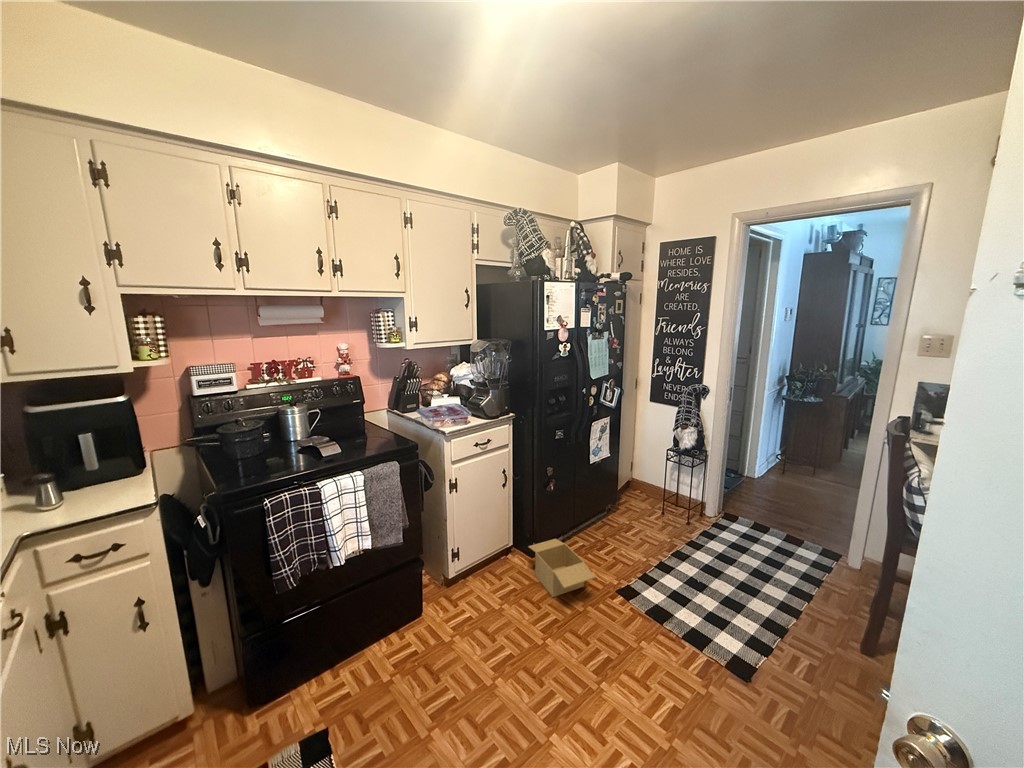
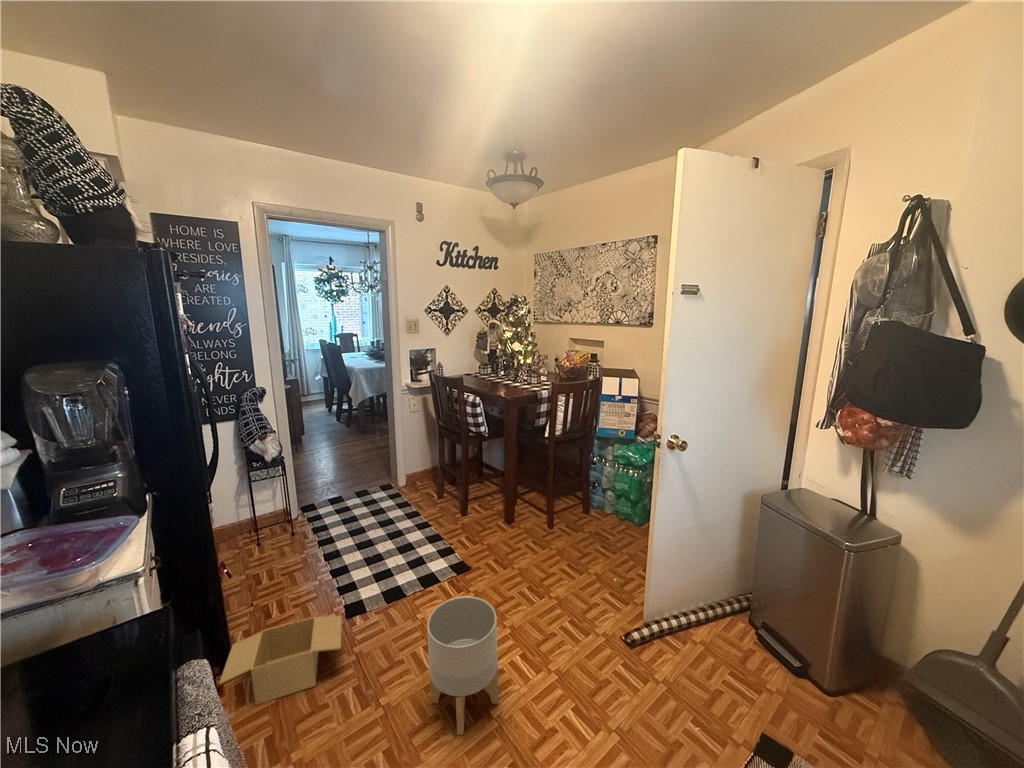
planter: none [529,607,595,739] -> present [427,596,498,735]

